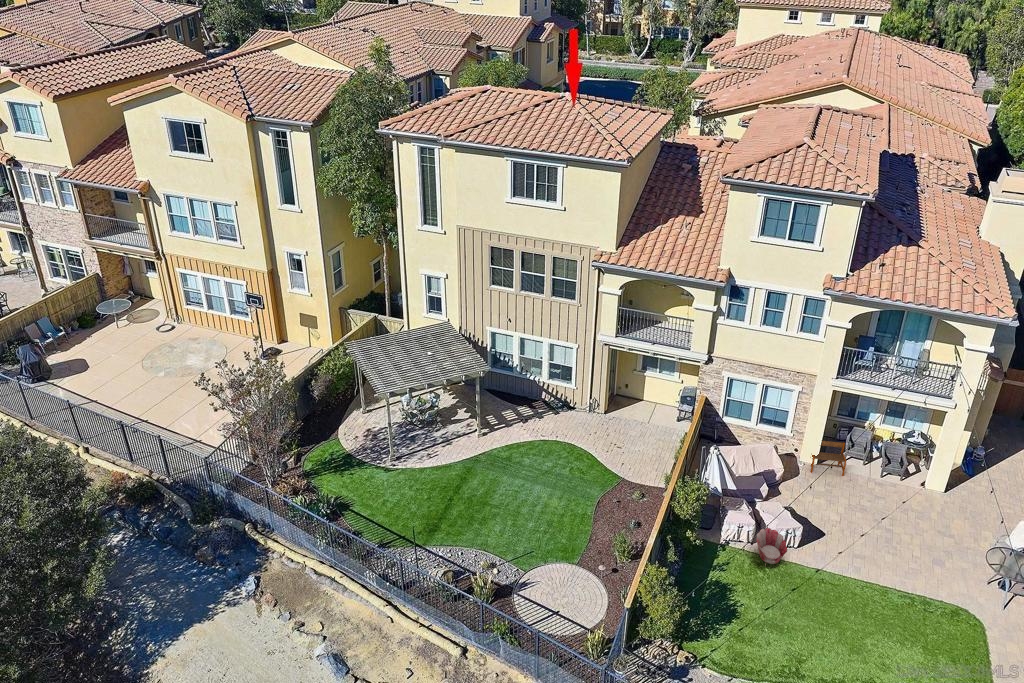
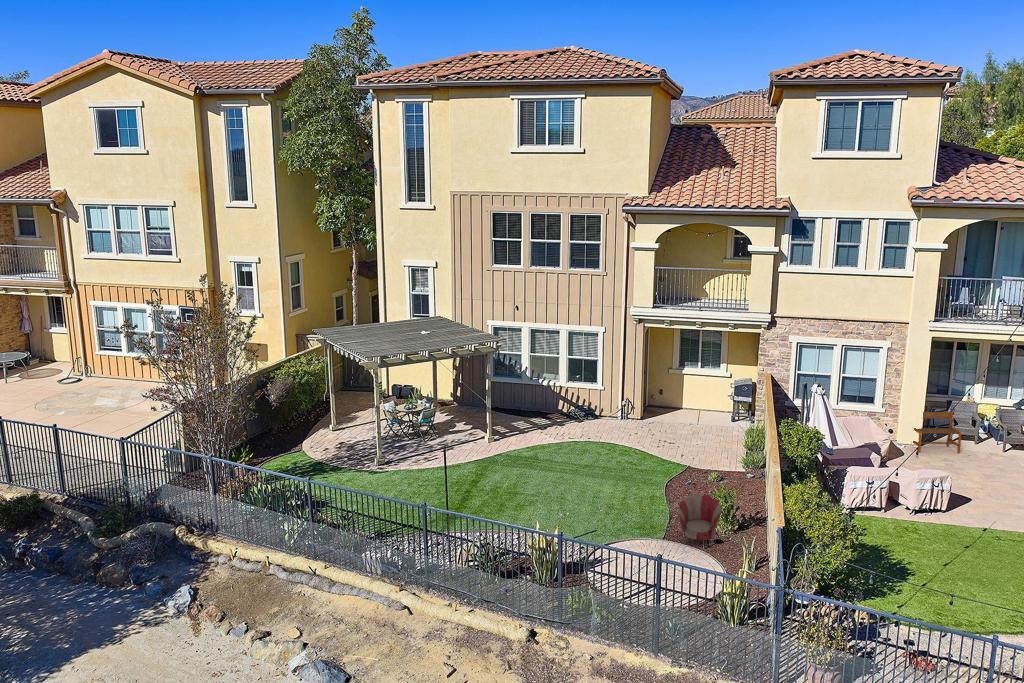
armchair: present [756,528,787,567] -> present [678,494,721,547]

